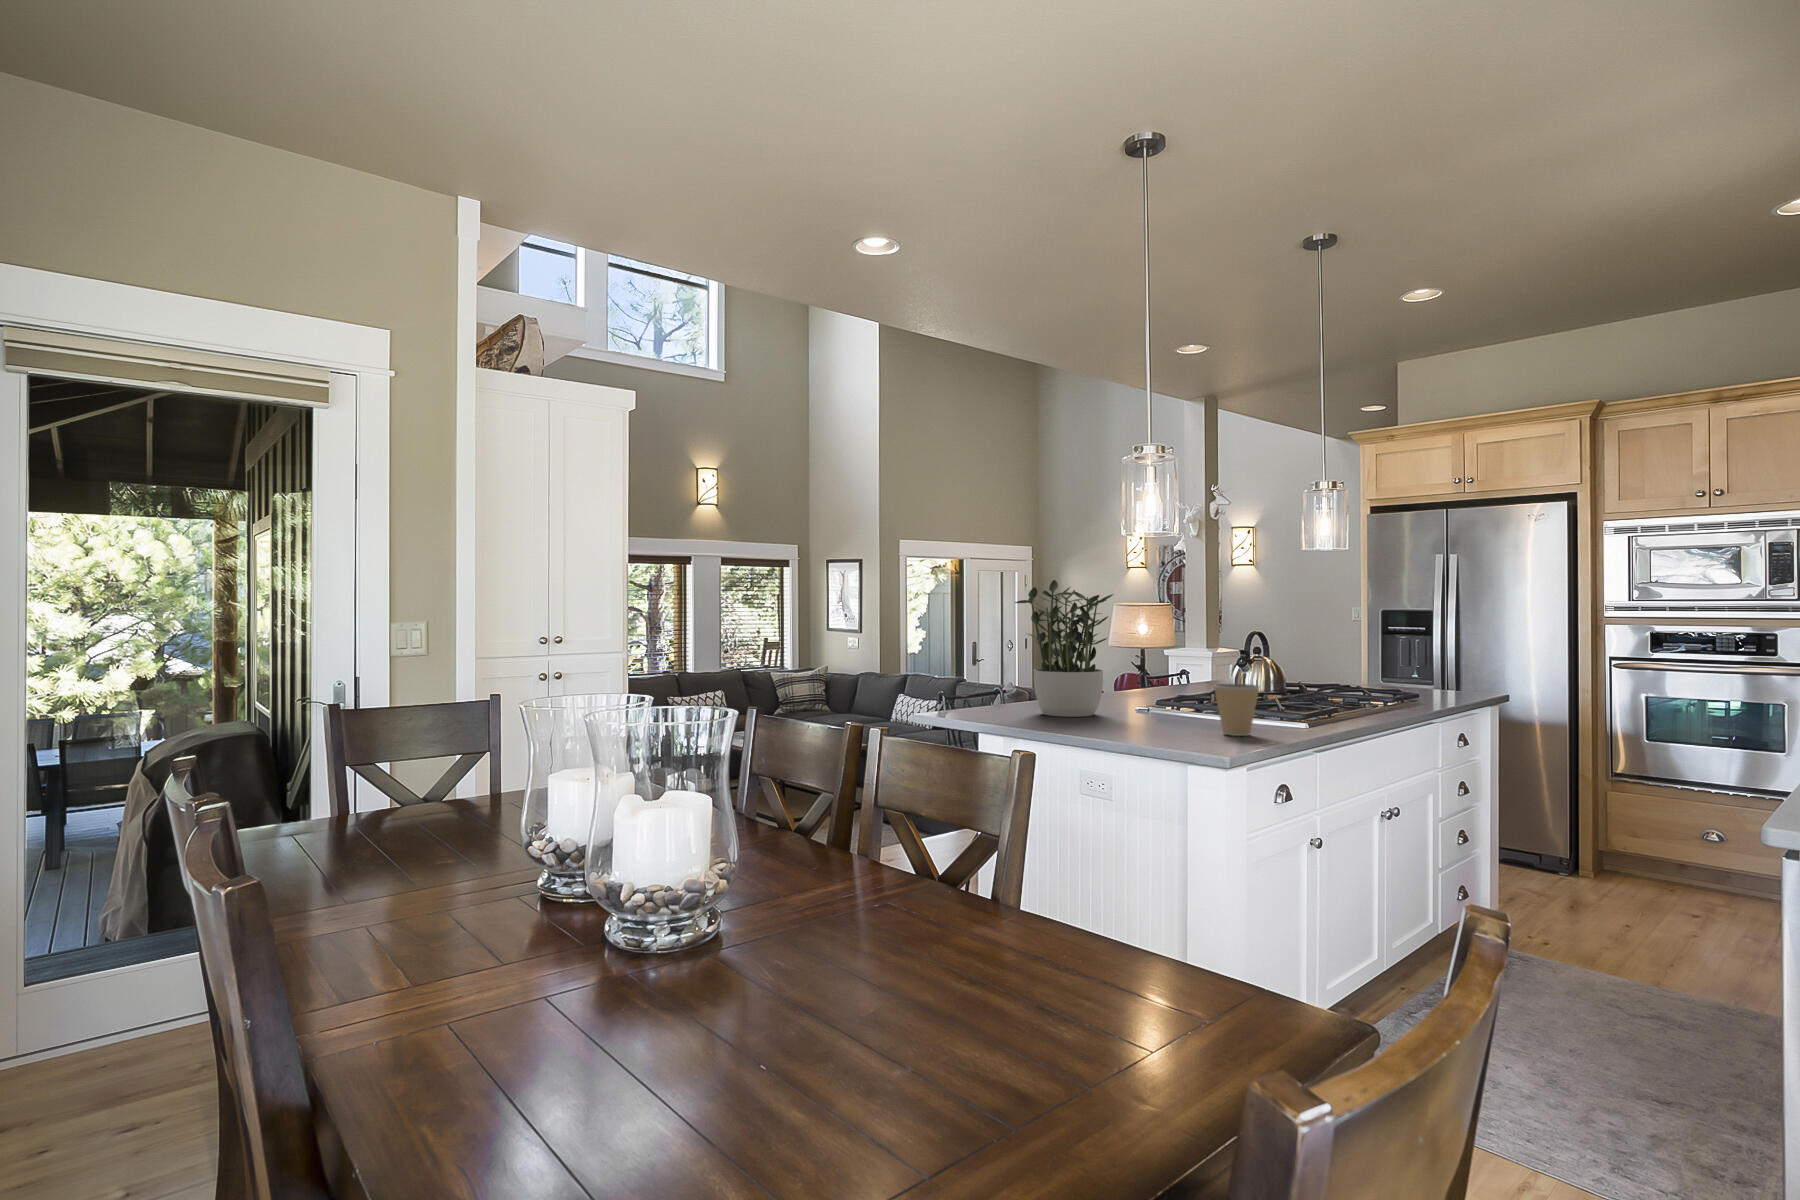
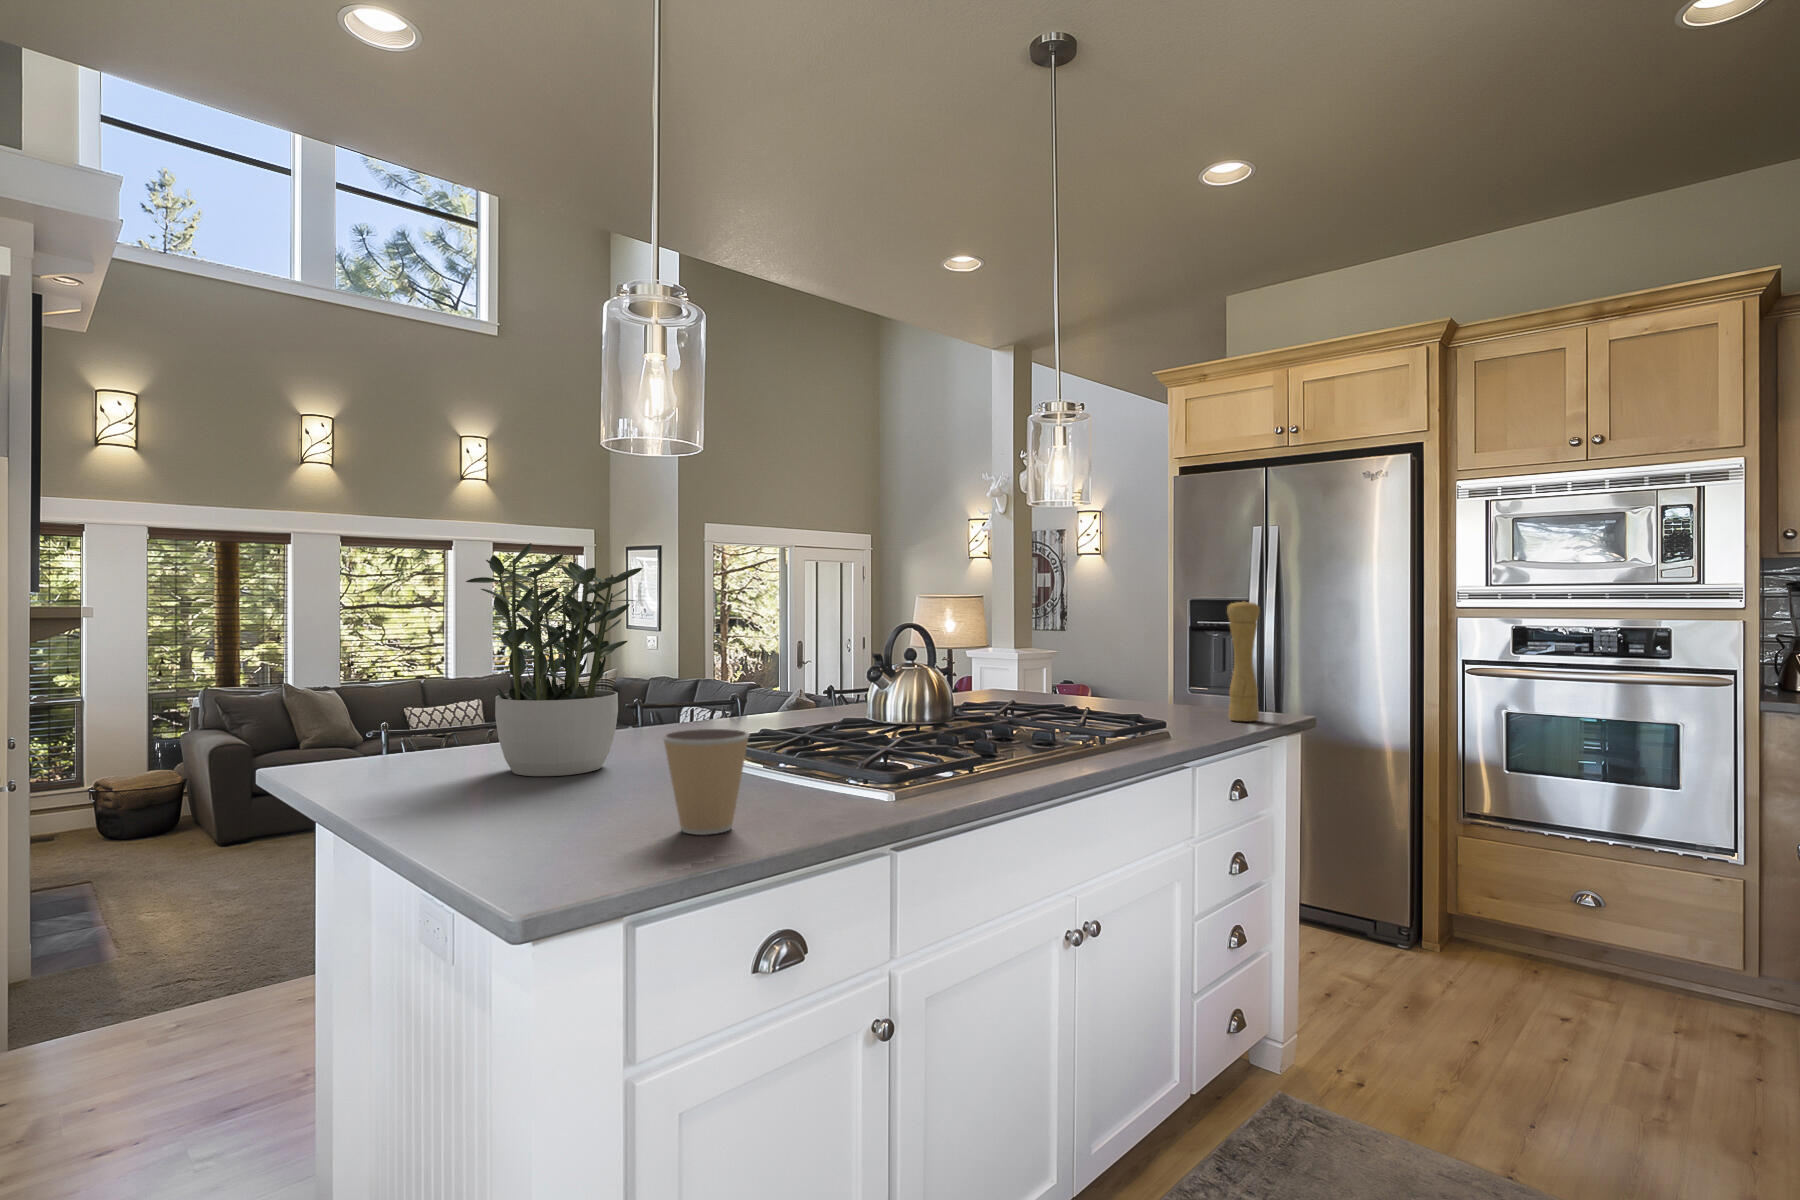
pepper mill: none [1447,613,1472,697] -> present [1227,600,1260,721]

